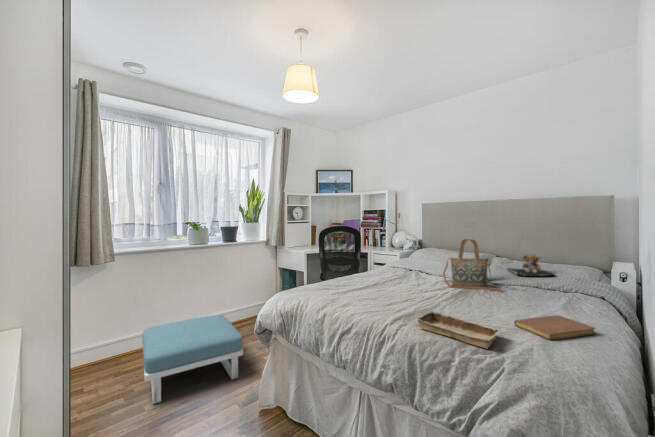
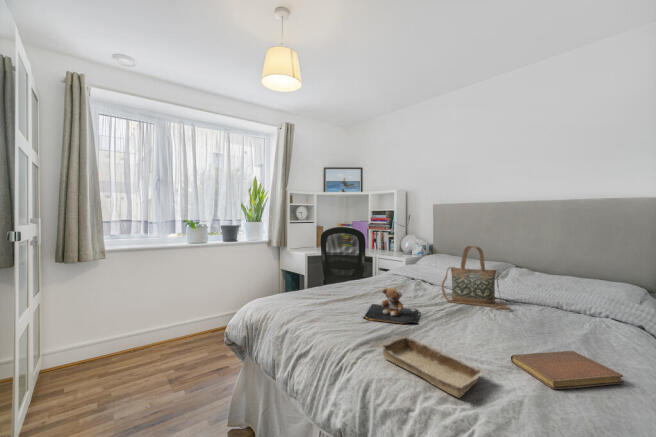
teddy bear: present [508,254,553,276] -> present [362,288,419,324]
footstool: present [142,315,243,404] -> none [112,317,222,412]

